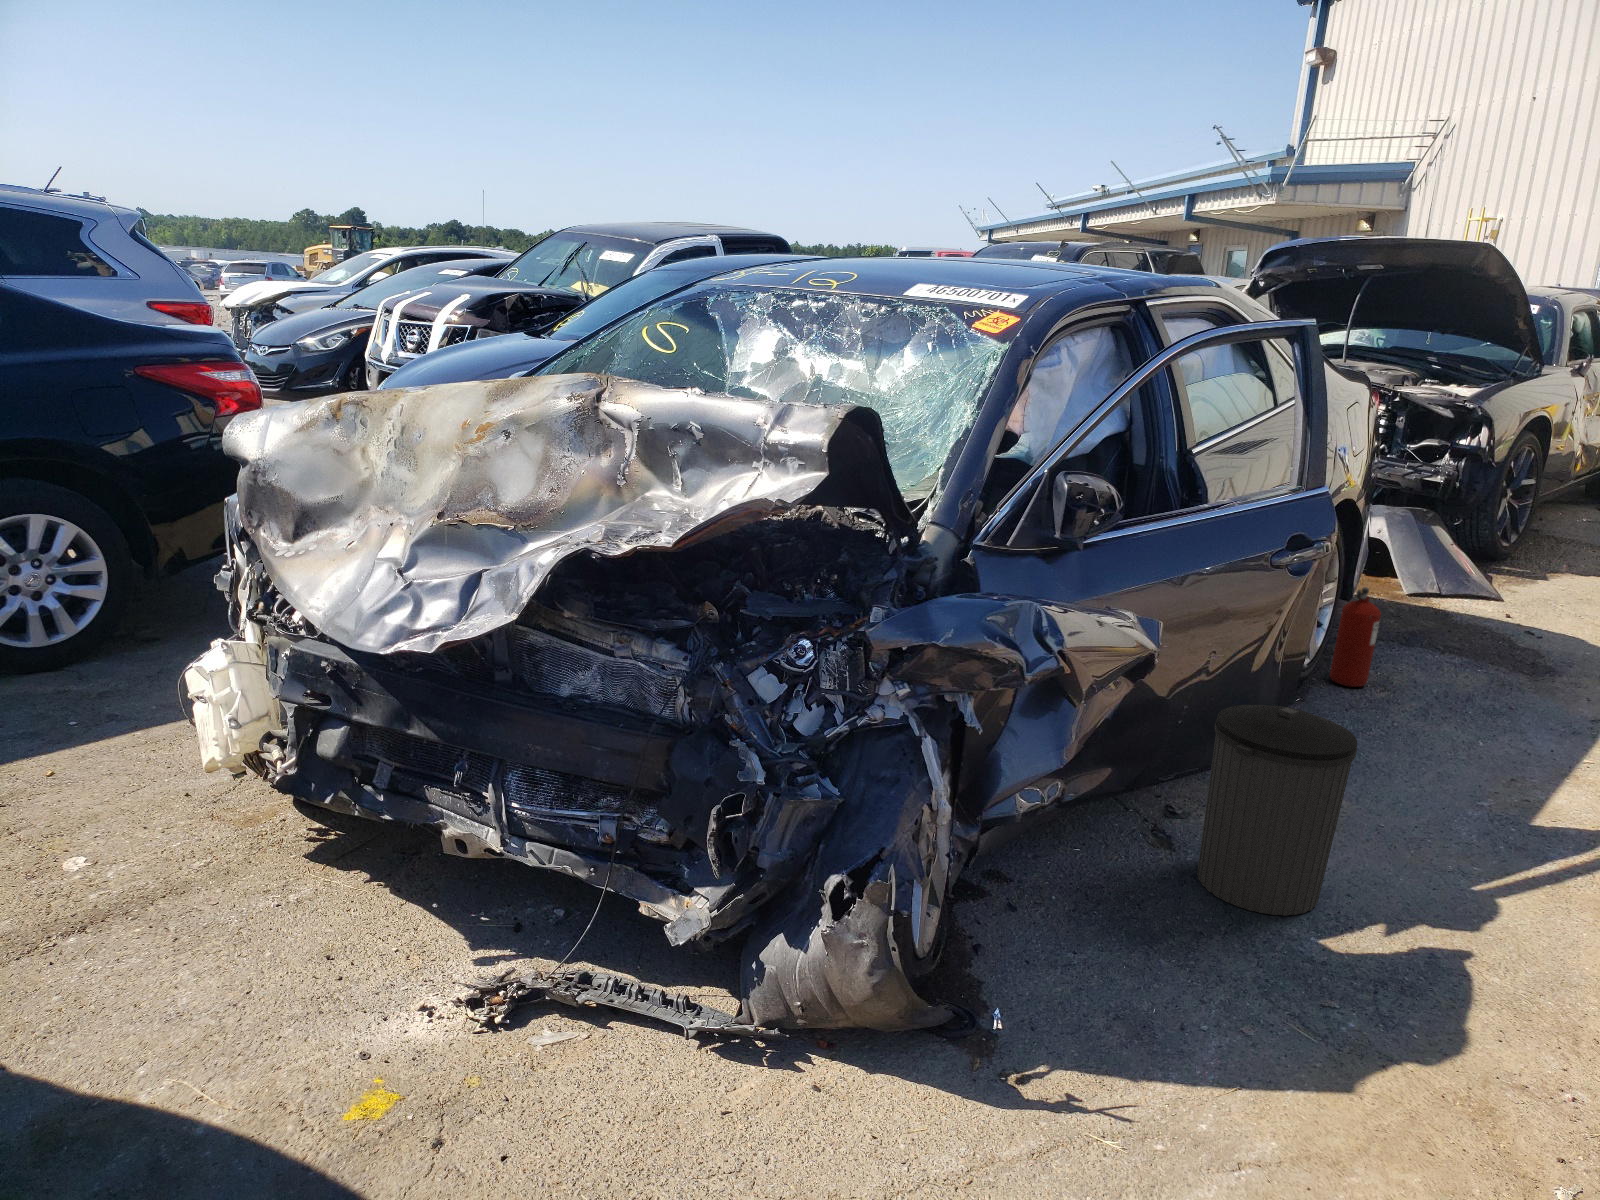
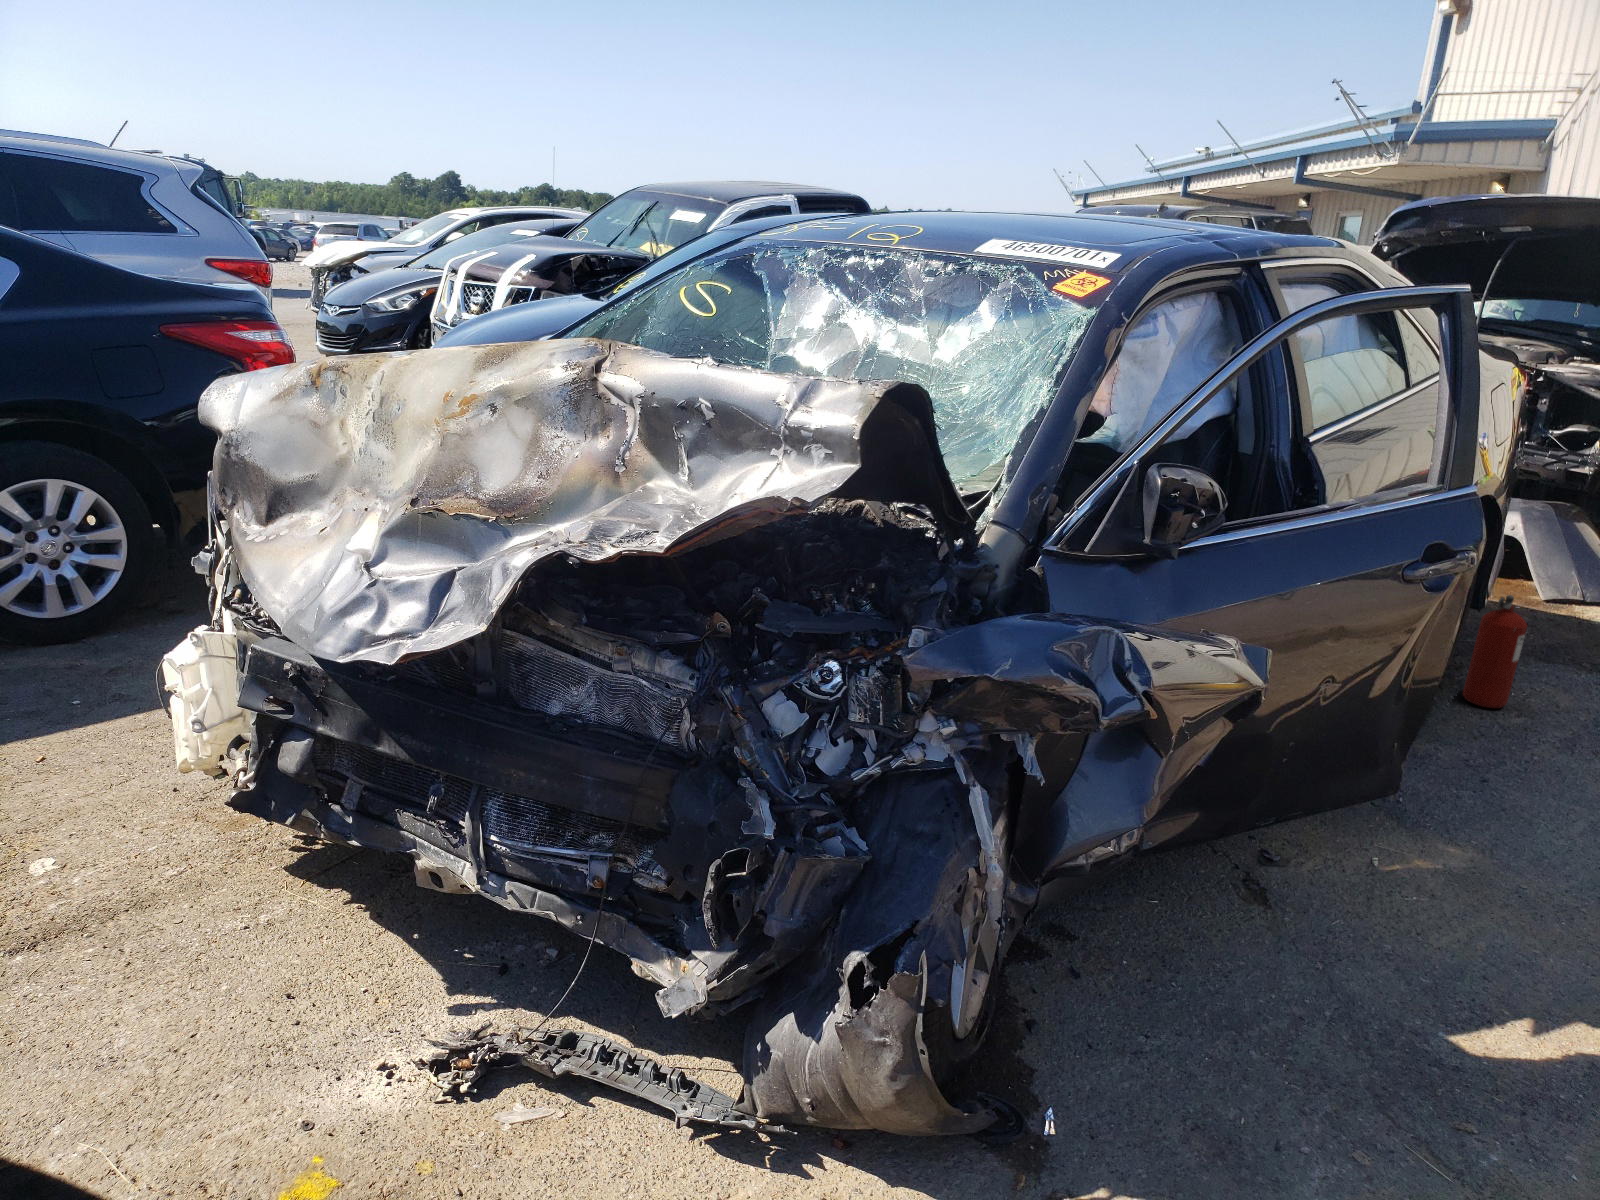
trash can: present [1197,705,1357,916] -> none [1300,741,1503,994]

